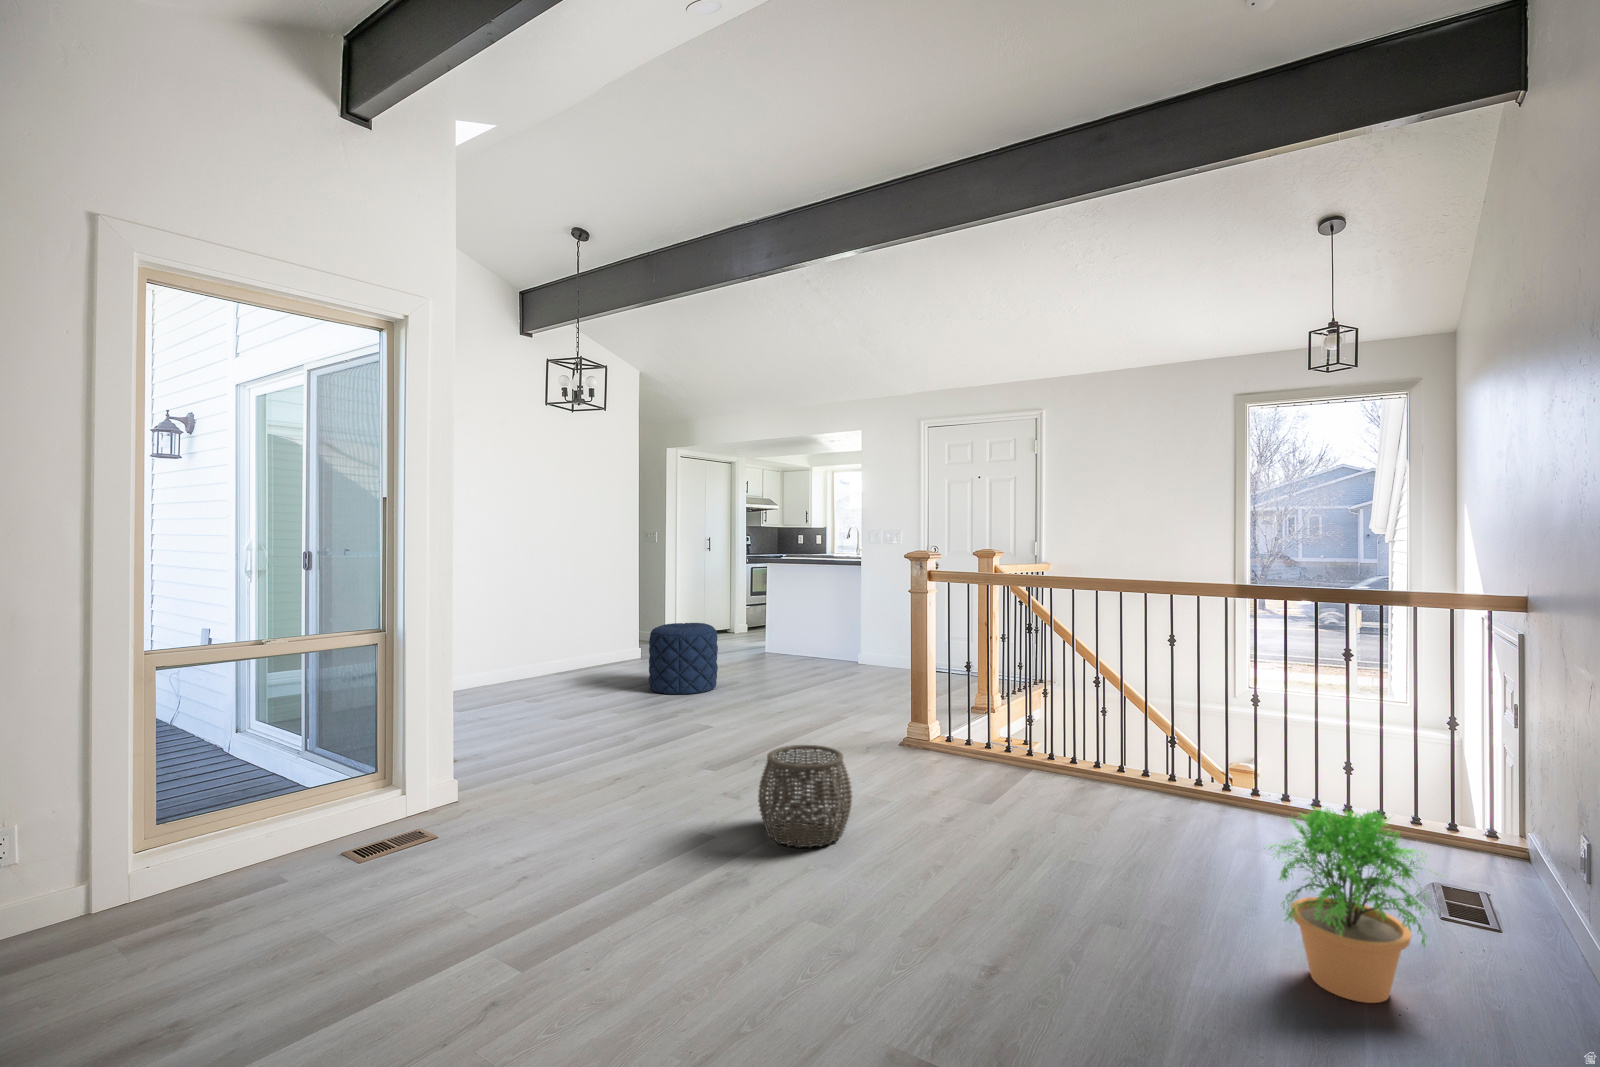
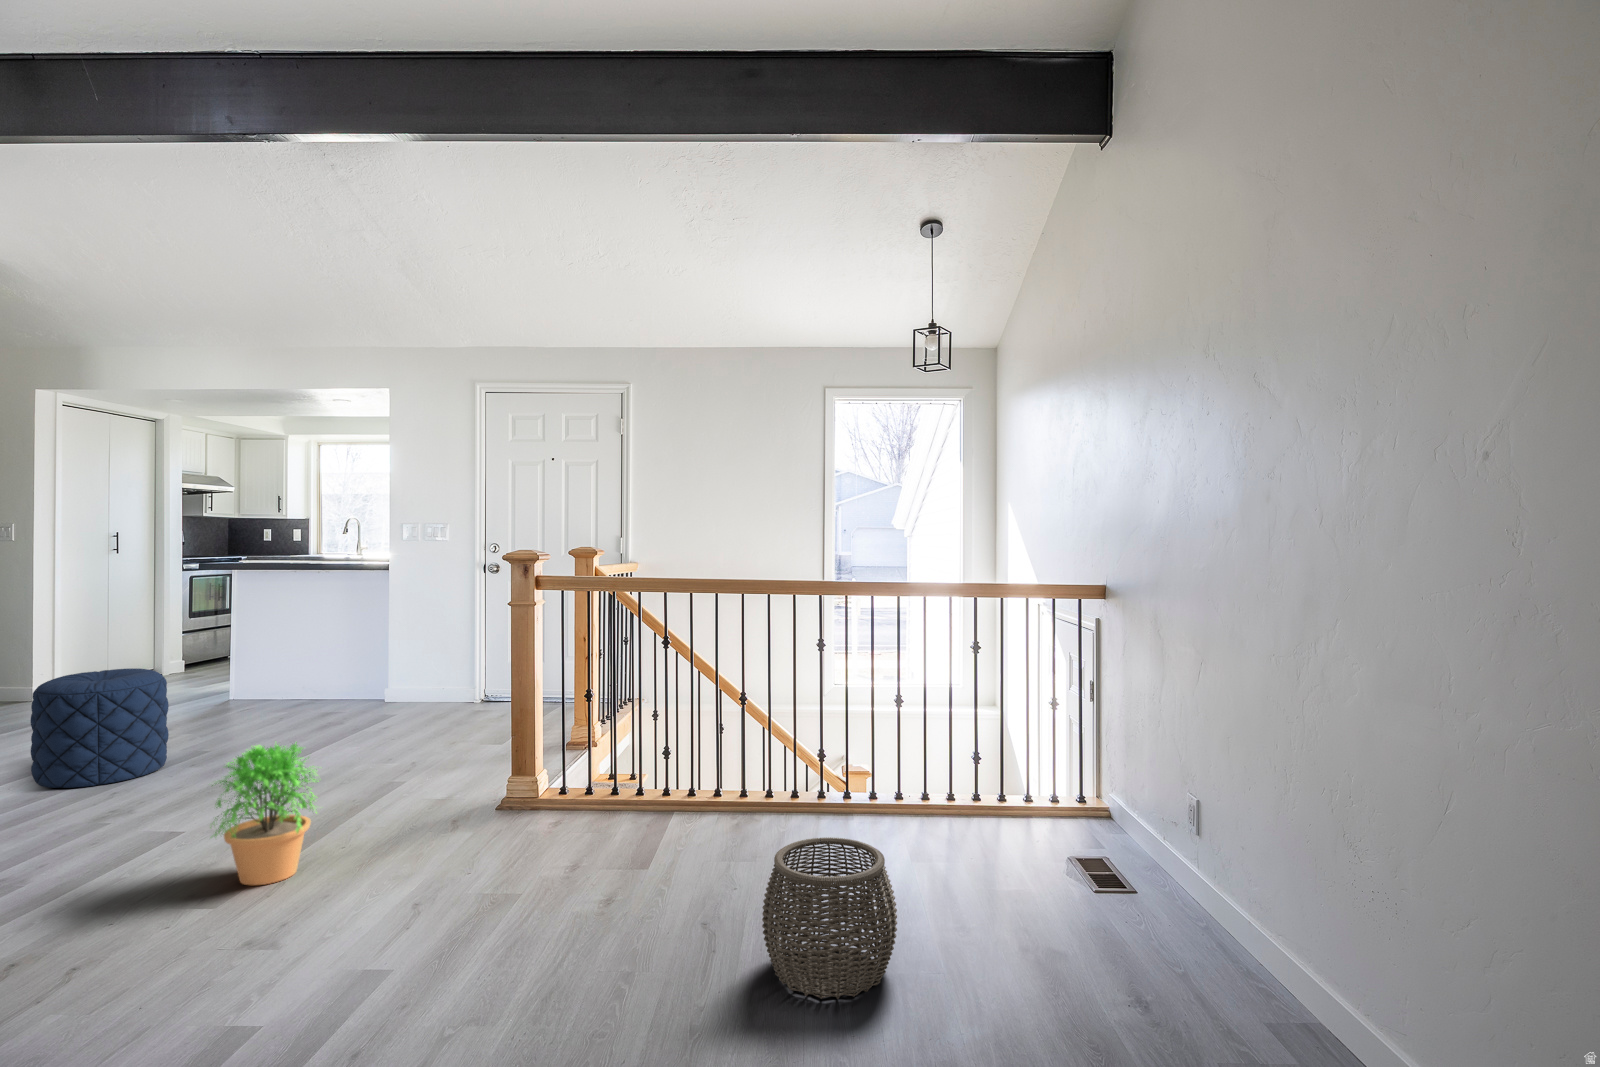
woven basket: present [758,745,852,848] -> present [762,837,897,999]
potted plant: present [1271,807,1427,1003] -> present [212,742,318,885]

